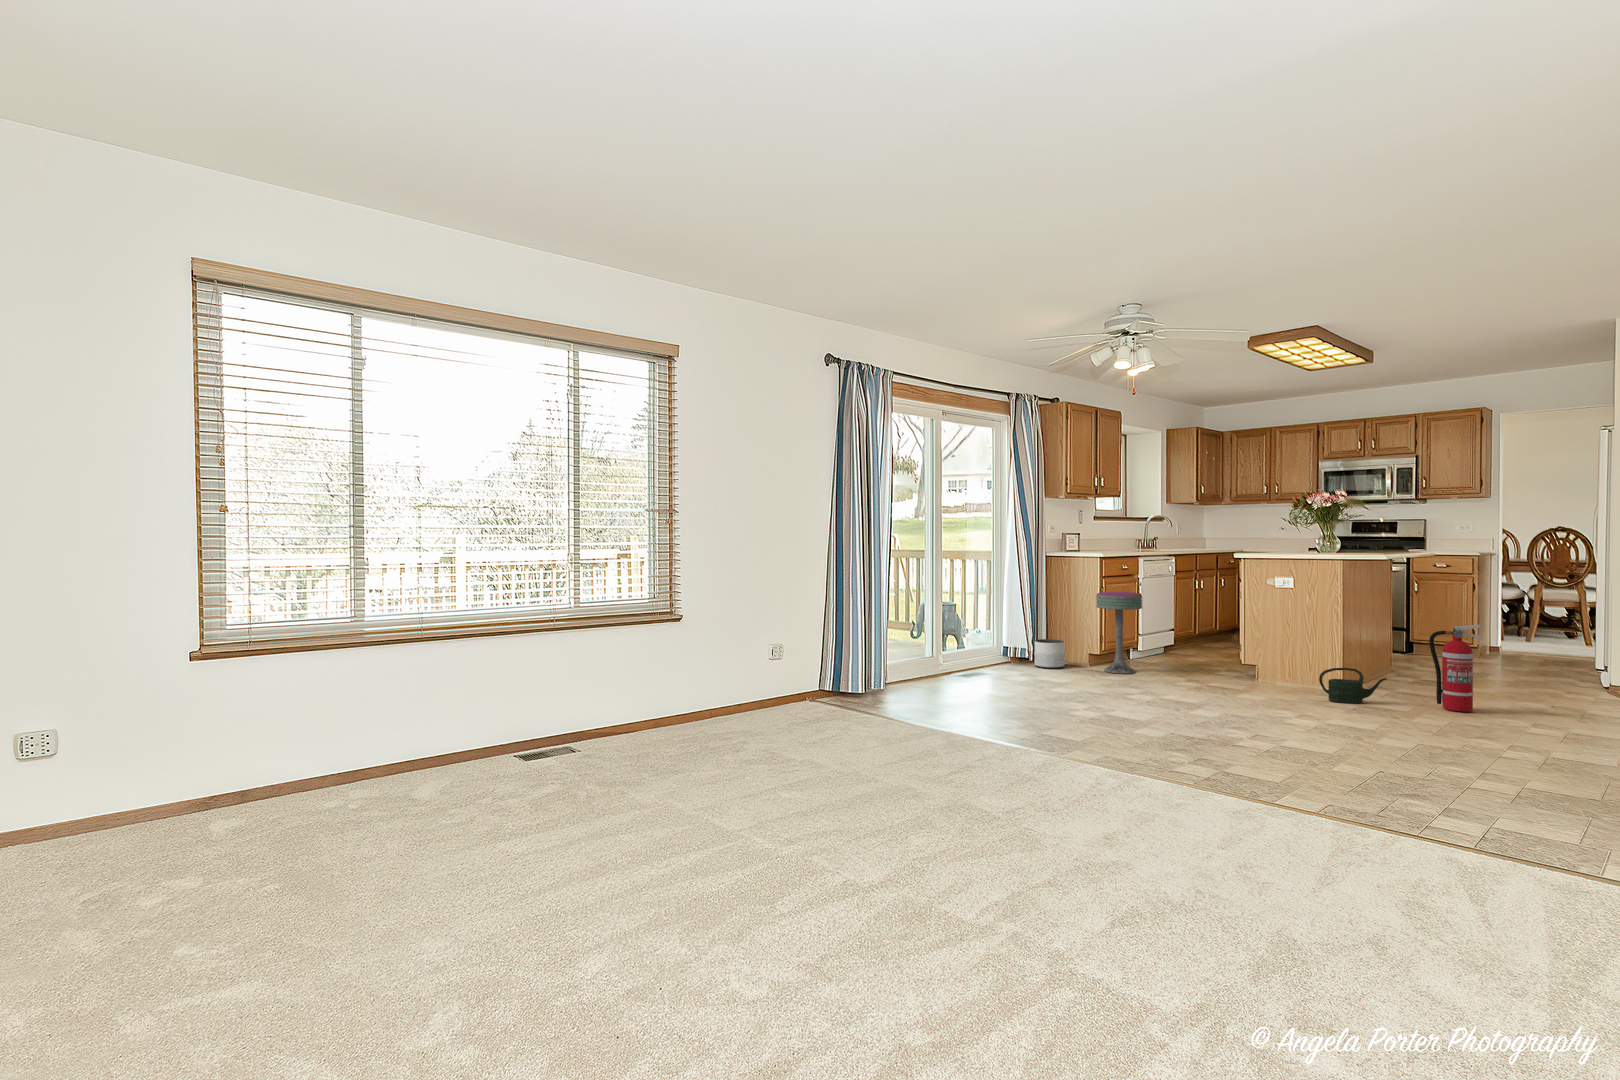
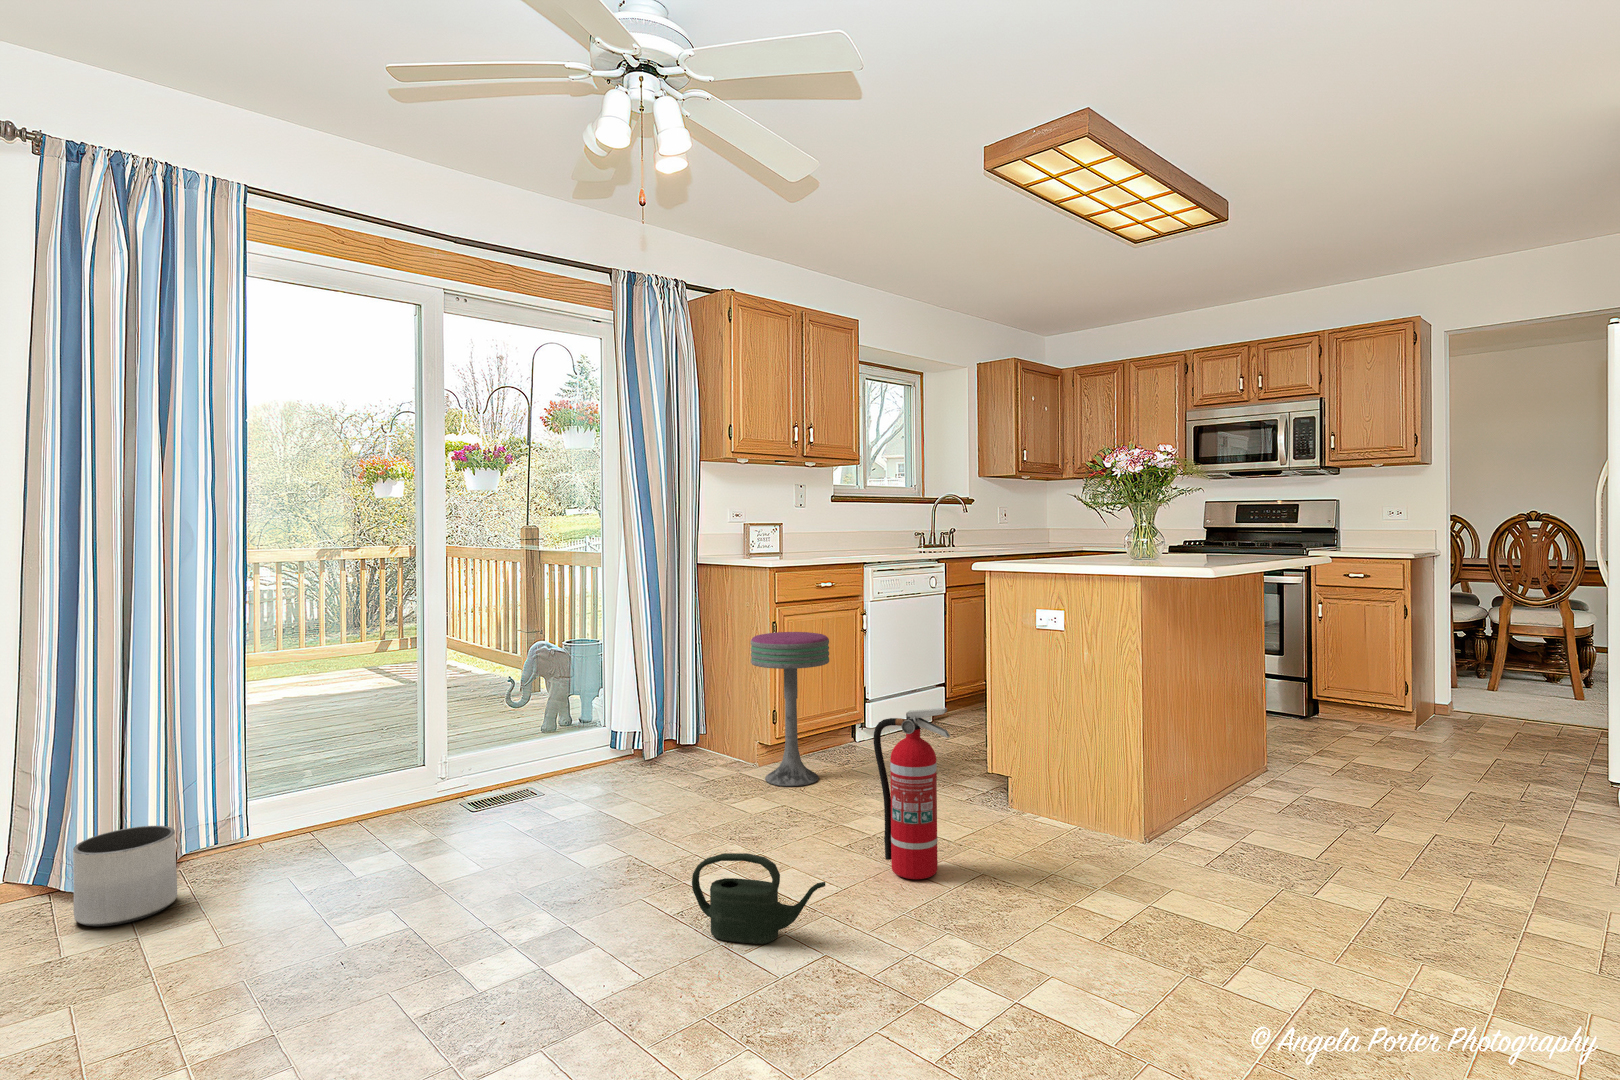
fire extinguisher: present [1429,625,1482,712] -> present [874,708,950,879]
planter: present [1035,639,1065,669] -> present [73,826,177,927]
watering can: present [1319,668,1386,703] -> present [692,853,825,944]

